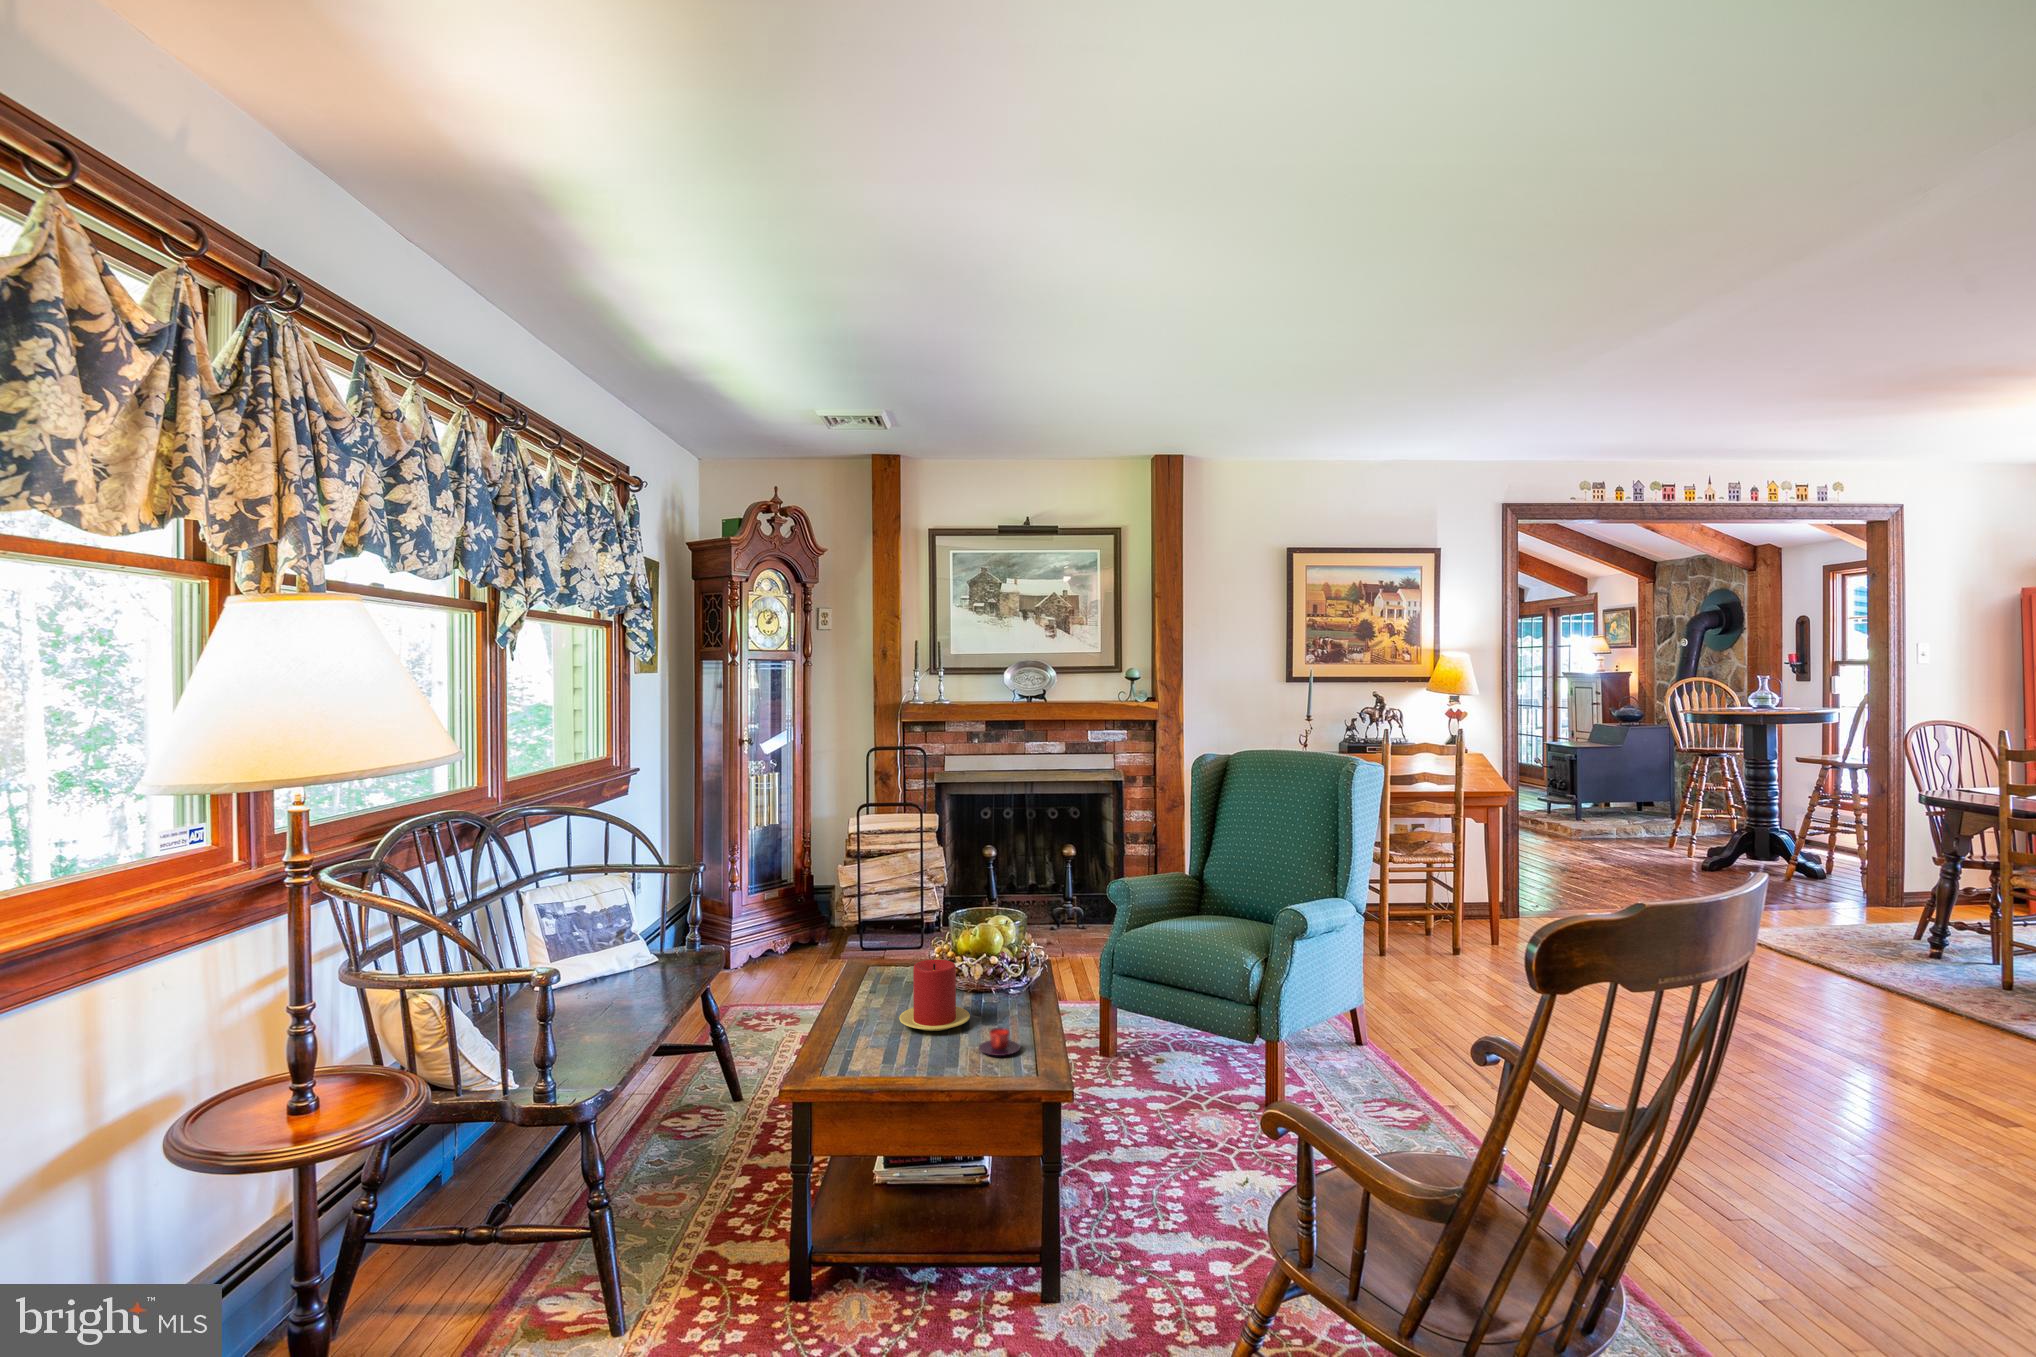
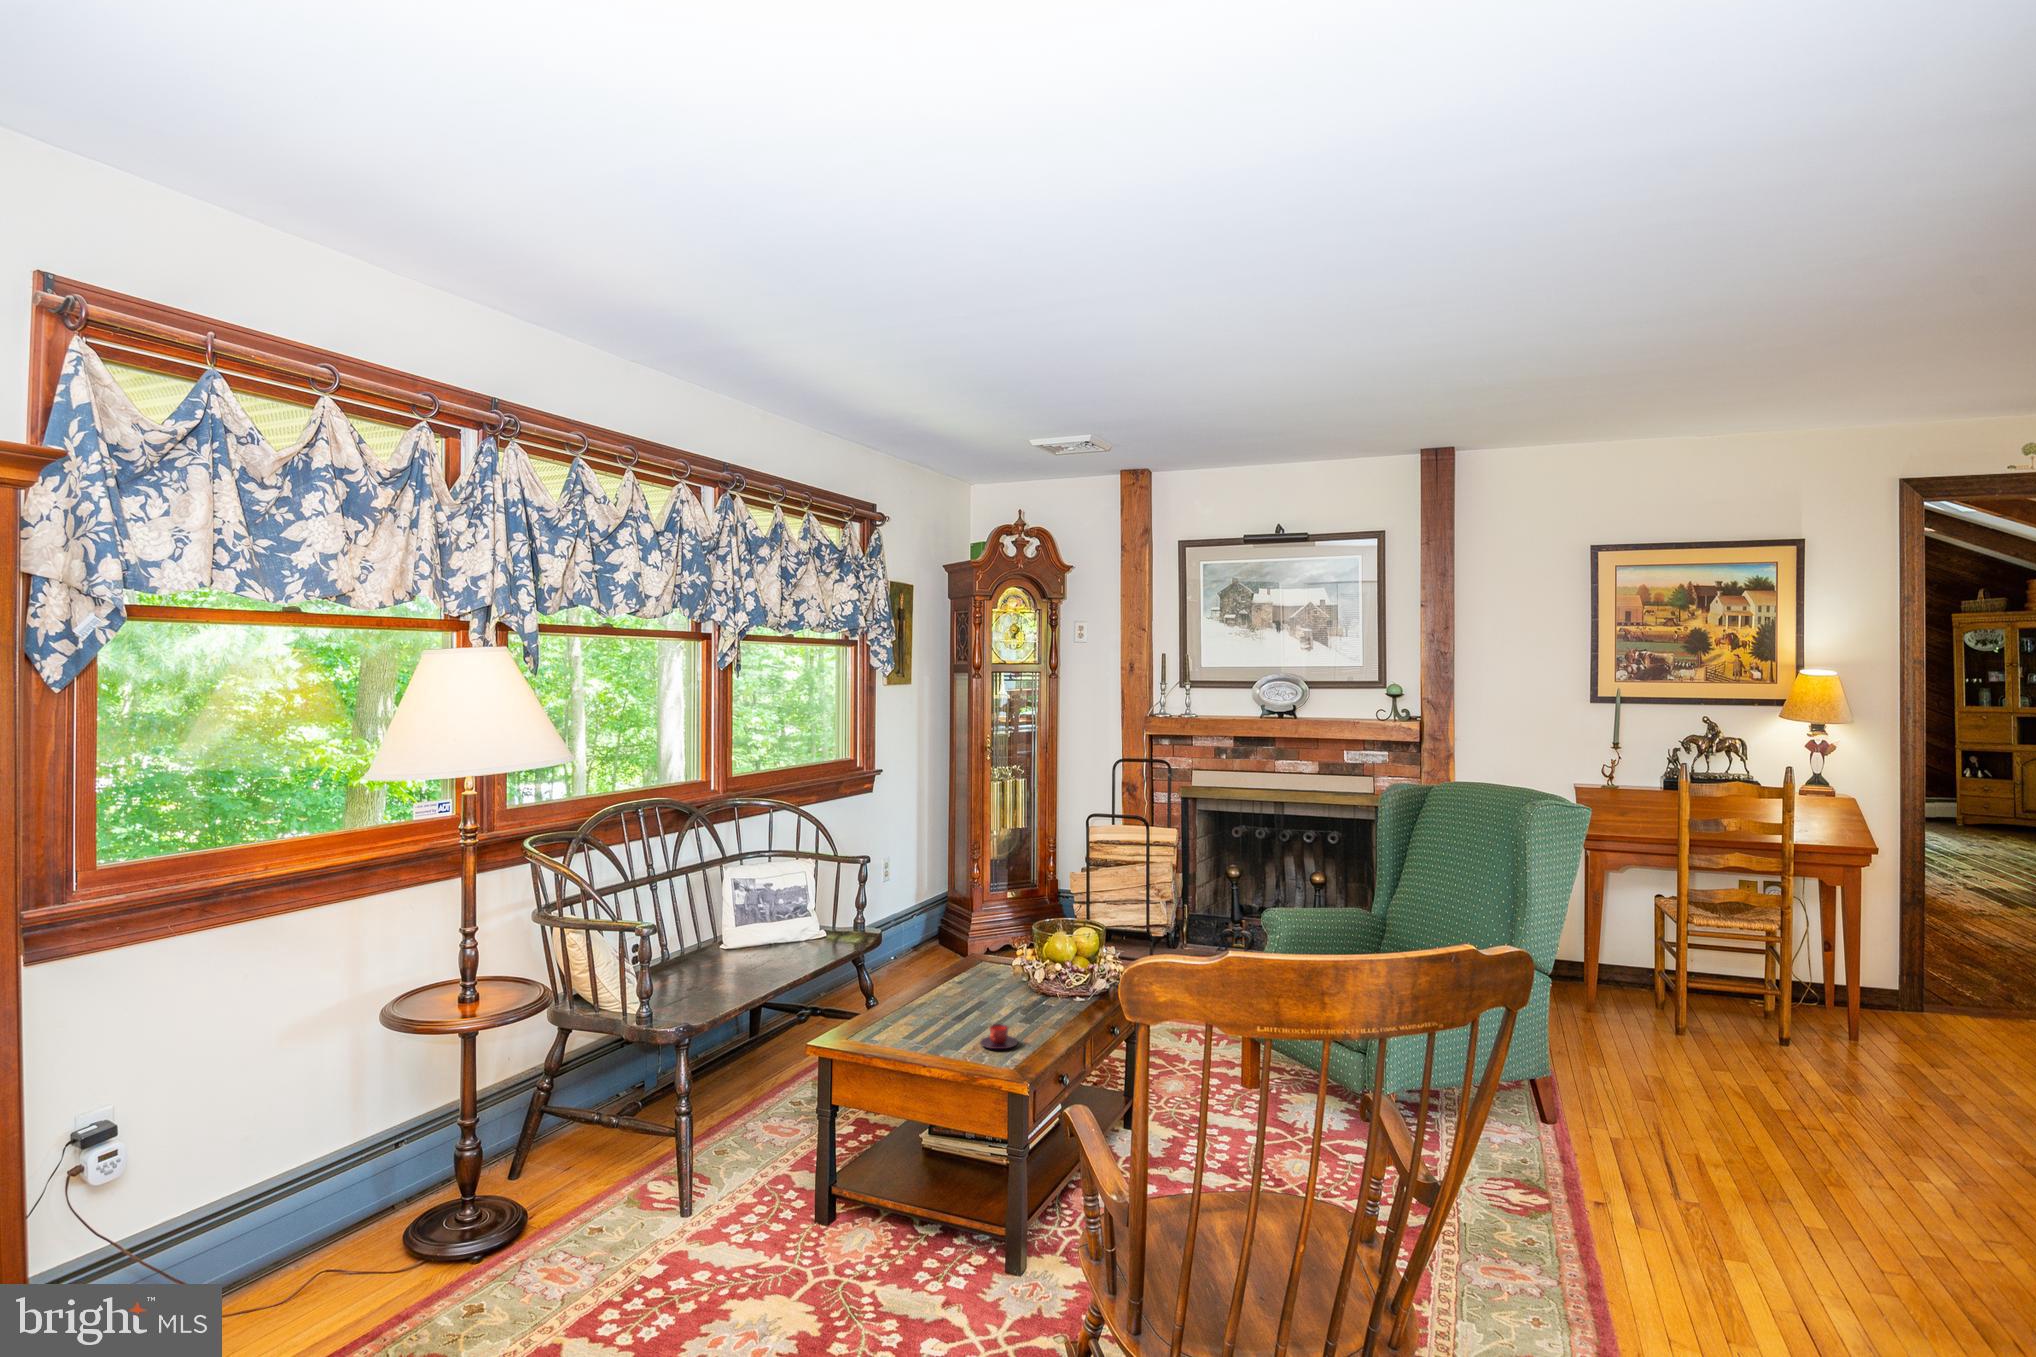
candle: present [899,960,970,1031] -> none [941,957,1005,1021]

